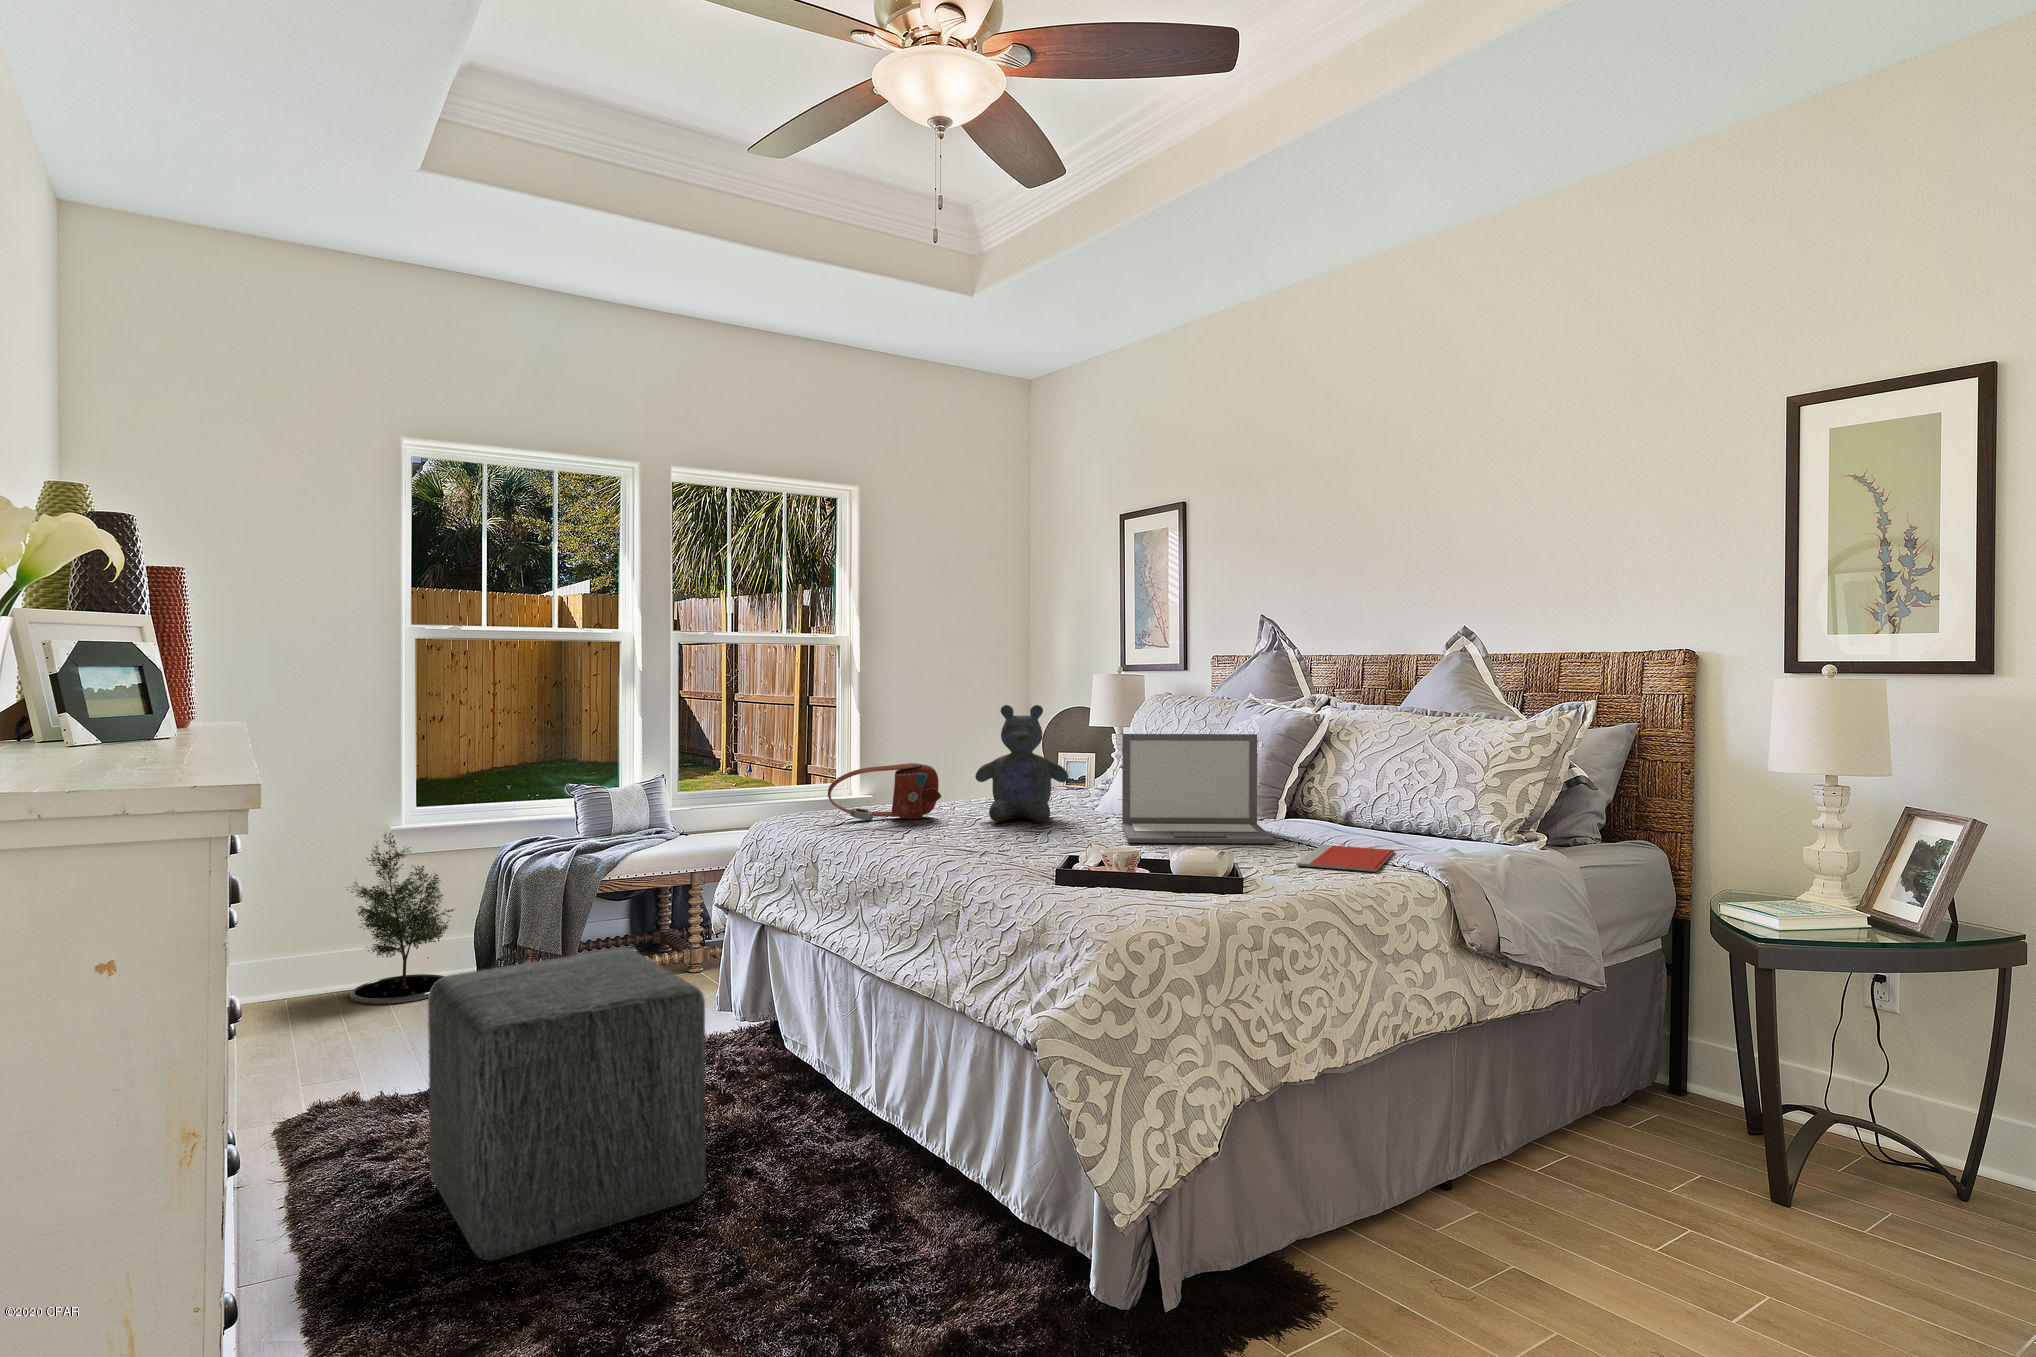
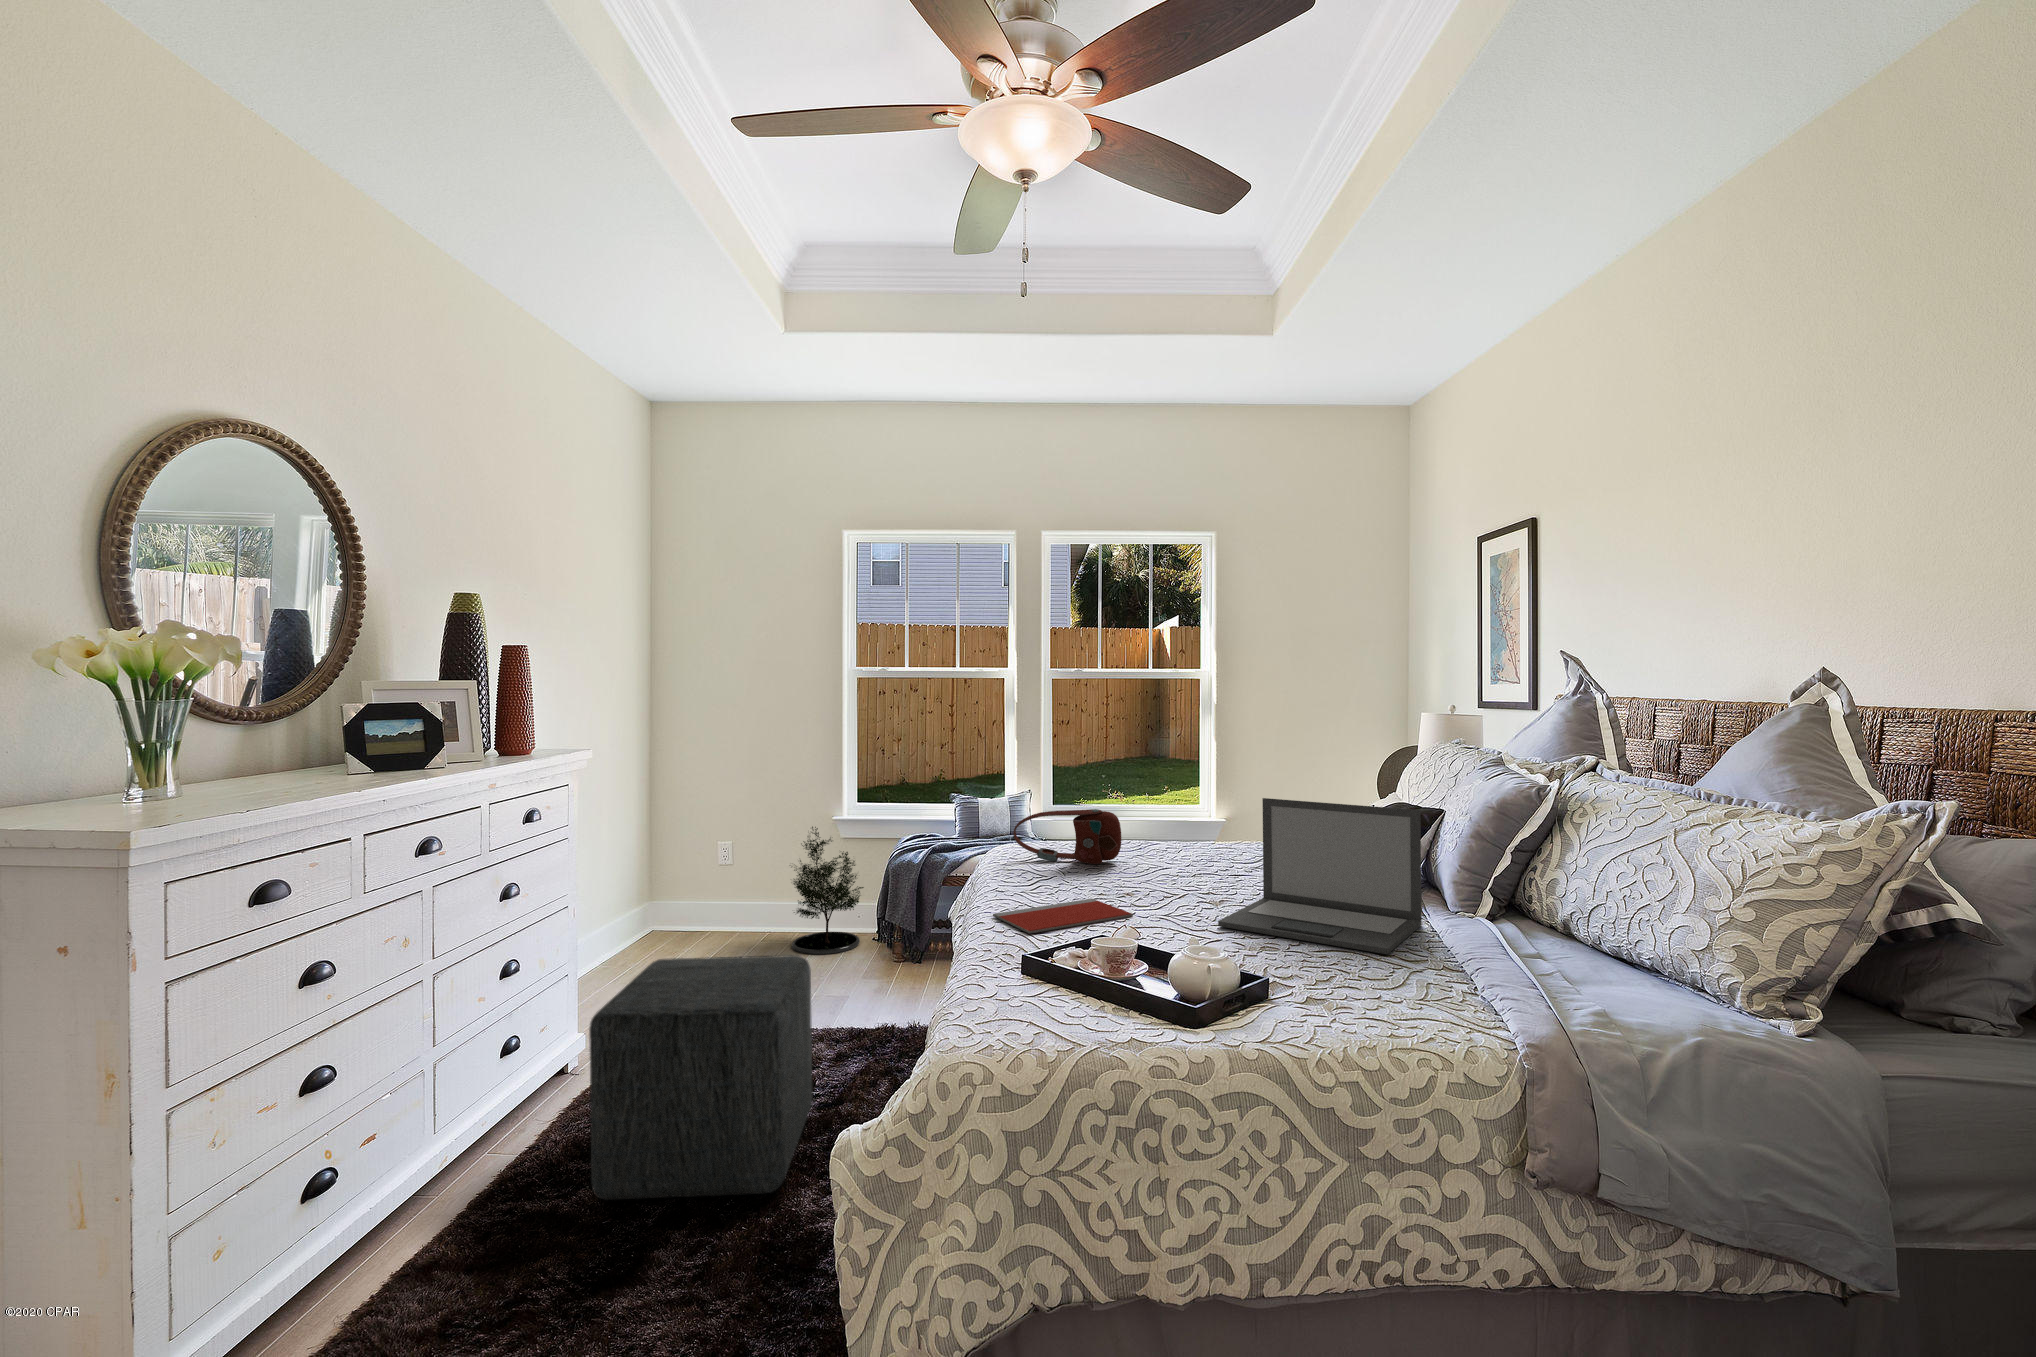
stuffed bear: present [975,705,1068,822] -> none [1144,757,1242,884]
notebook: present [1296,845,1395,872] -> present [993,899,1133,934]

